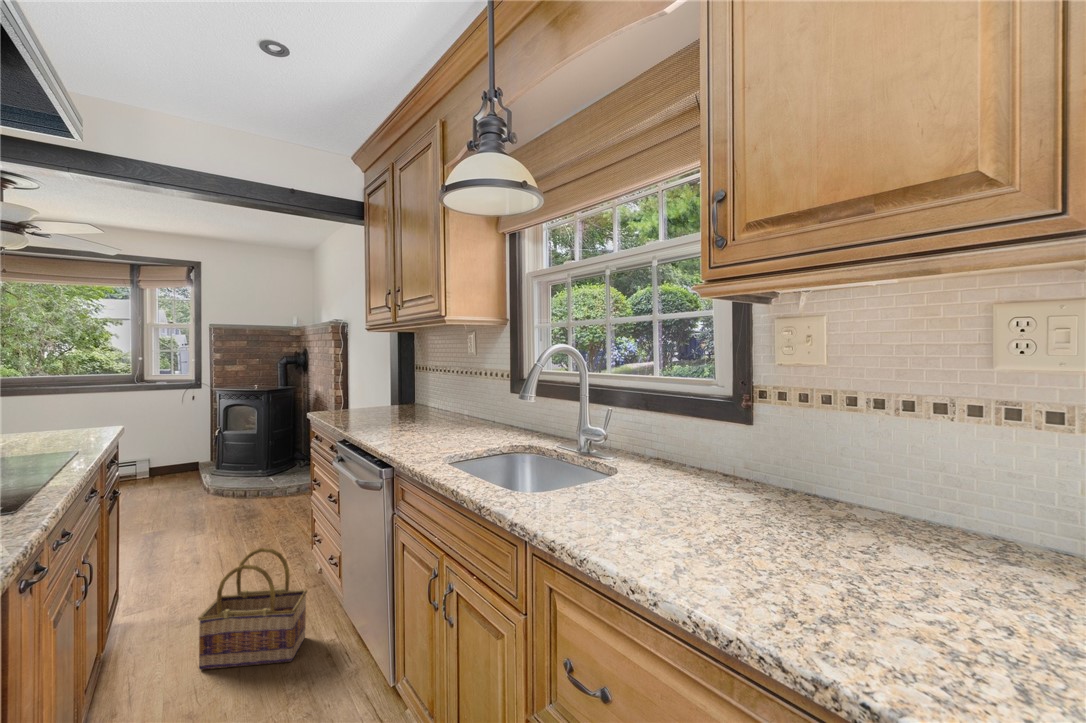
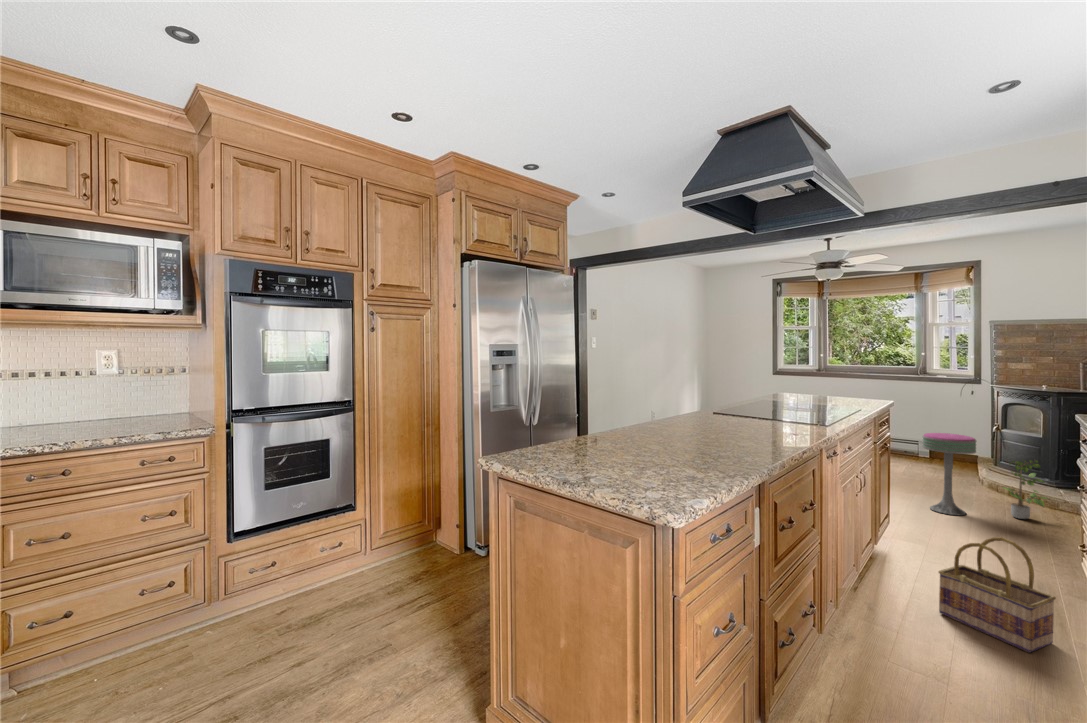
bar stool: none [152,444,210,537] -> present [923,433,976,515]
potted plant: none [232,455,270,517] -> present [1003,460,1047,519]

